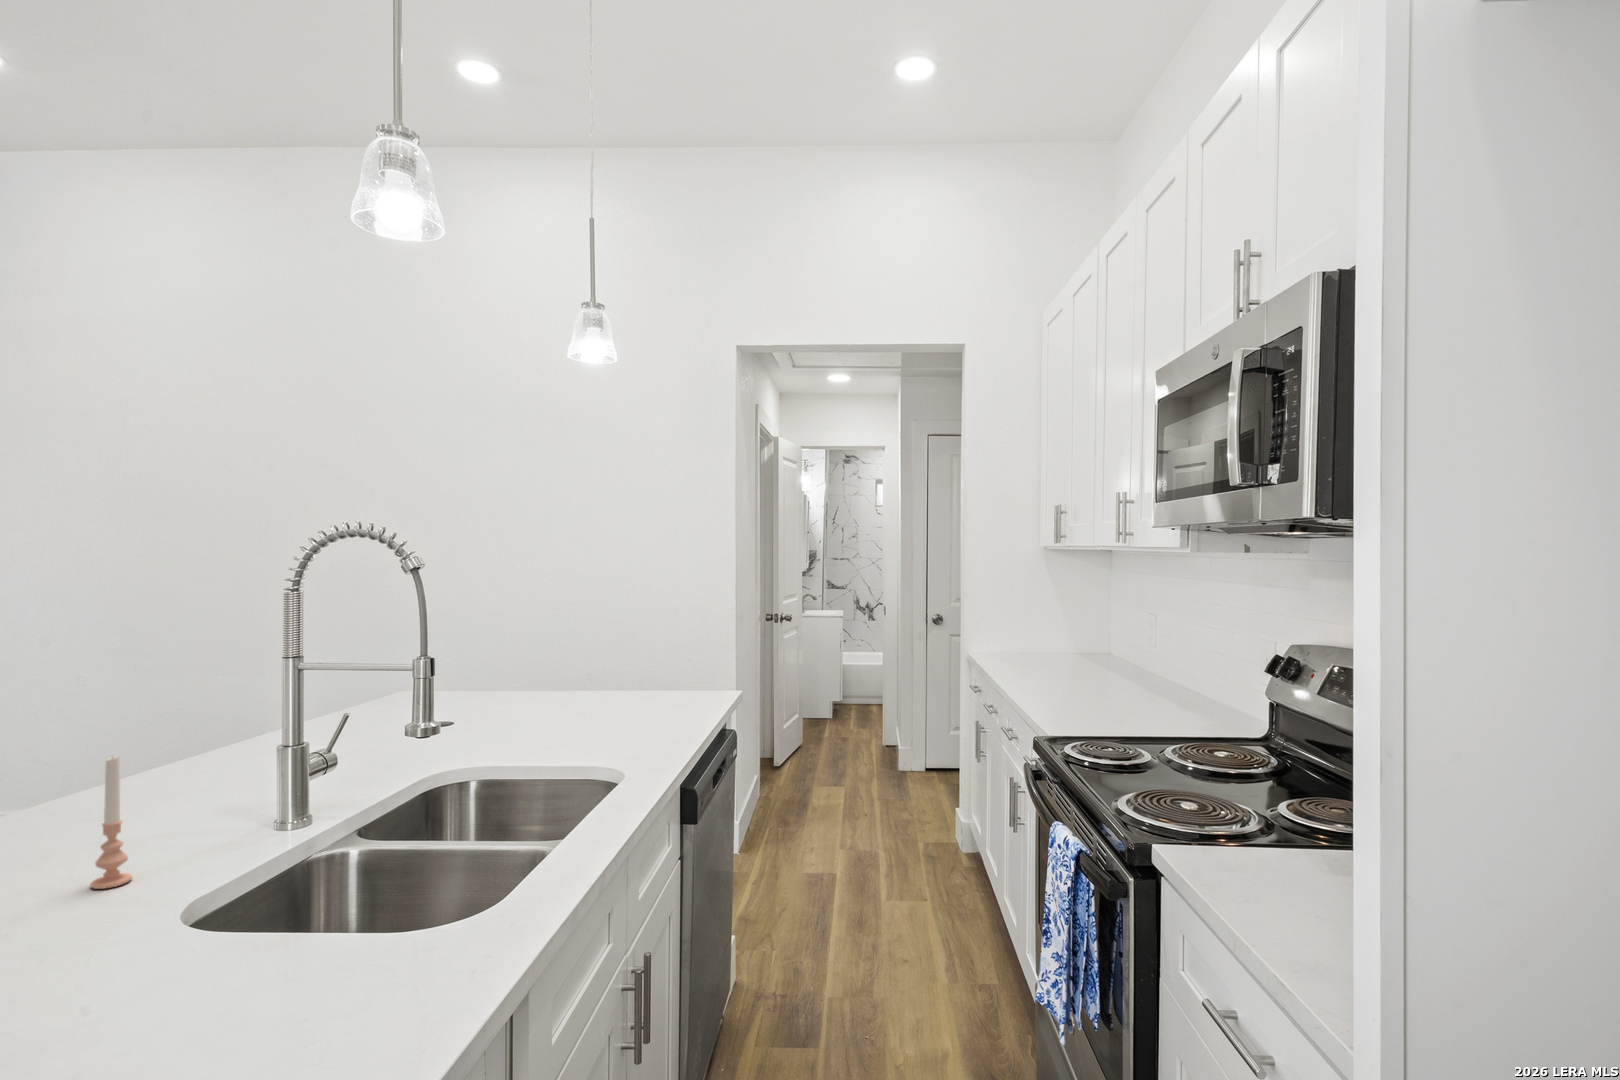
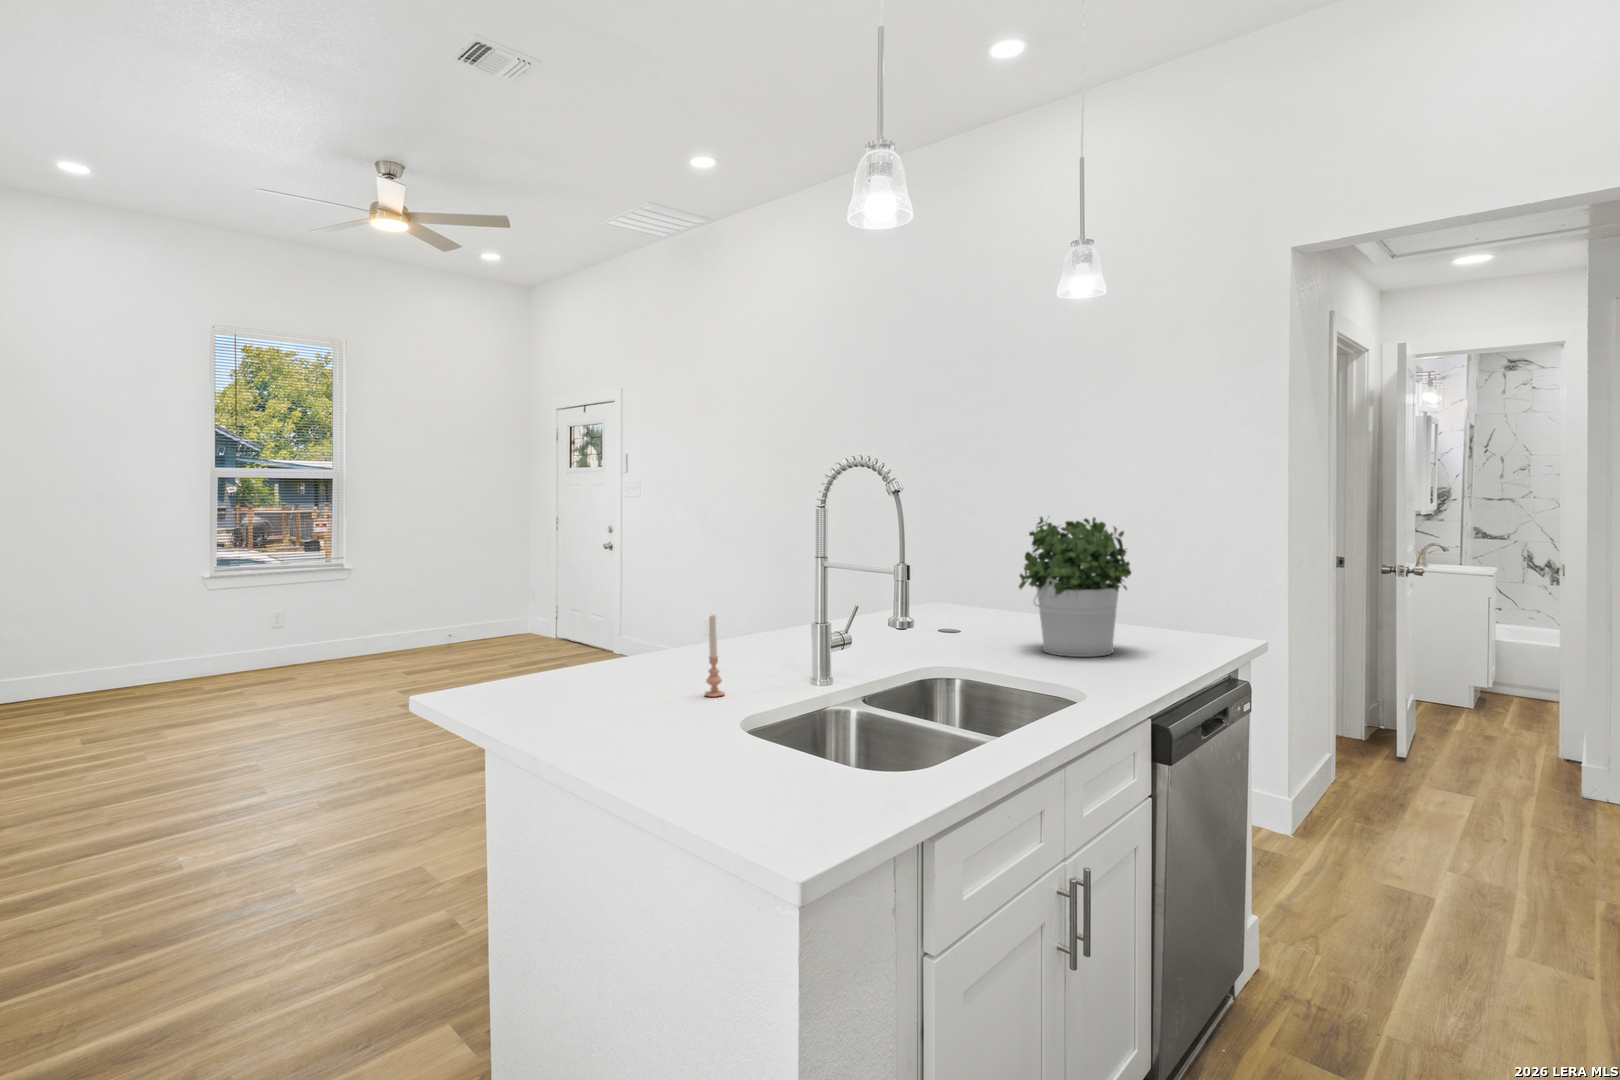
potted plant: none [537,586,655,739] -> present [1019,517,1131,657]

